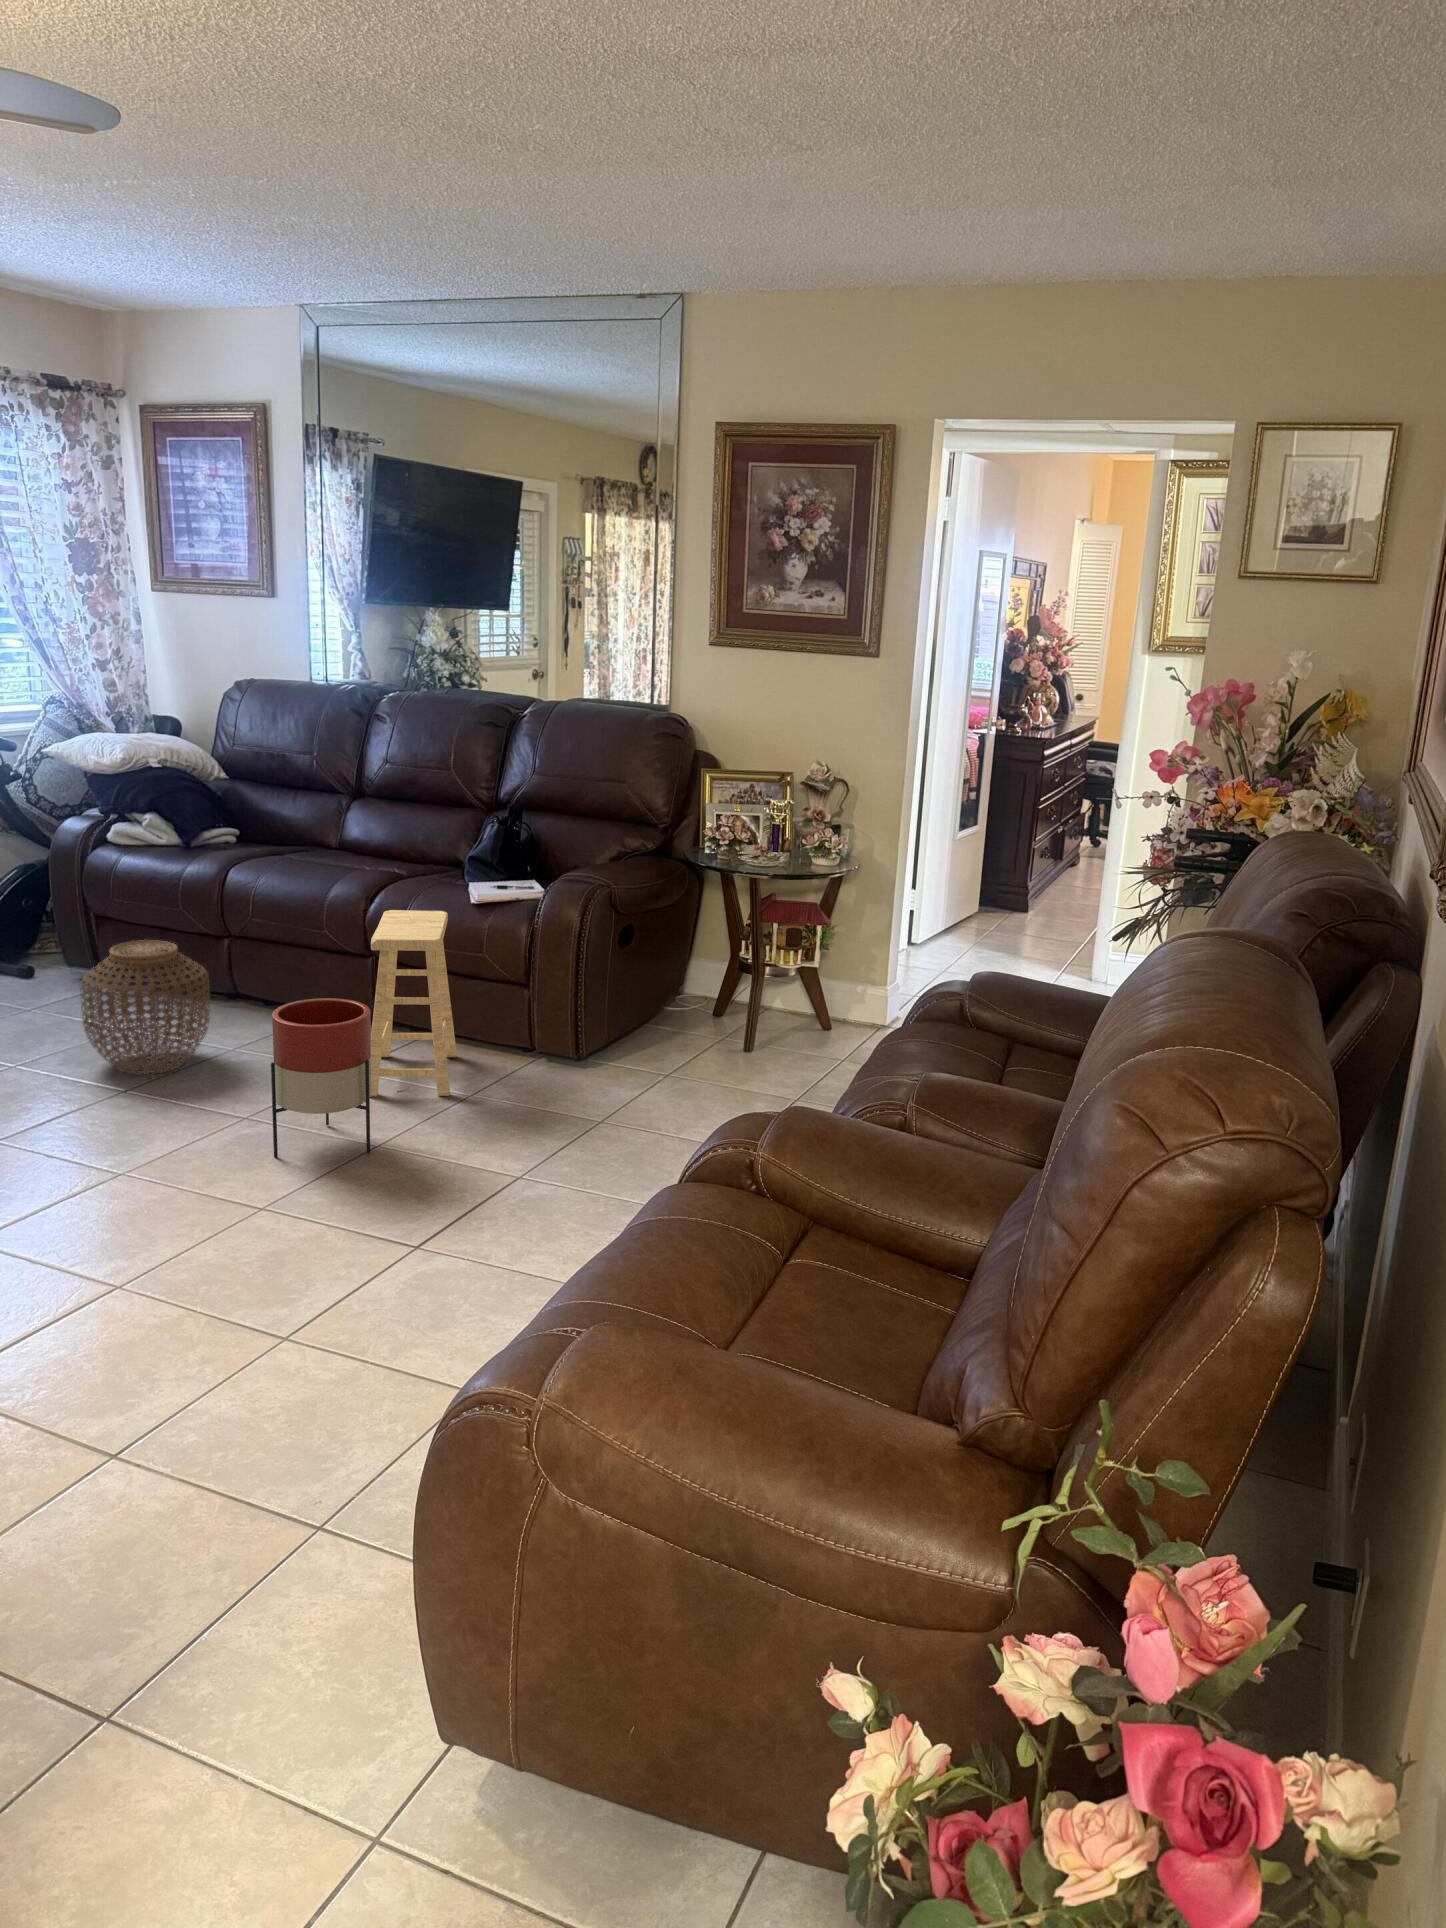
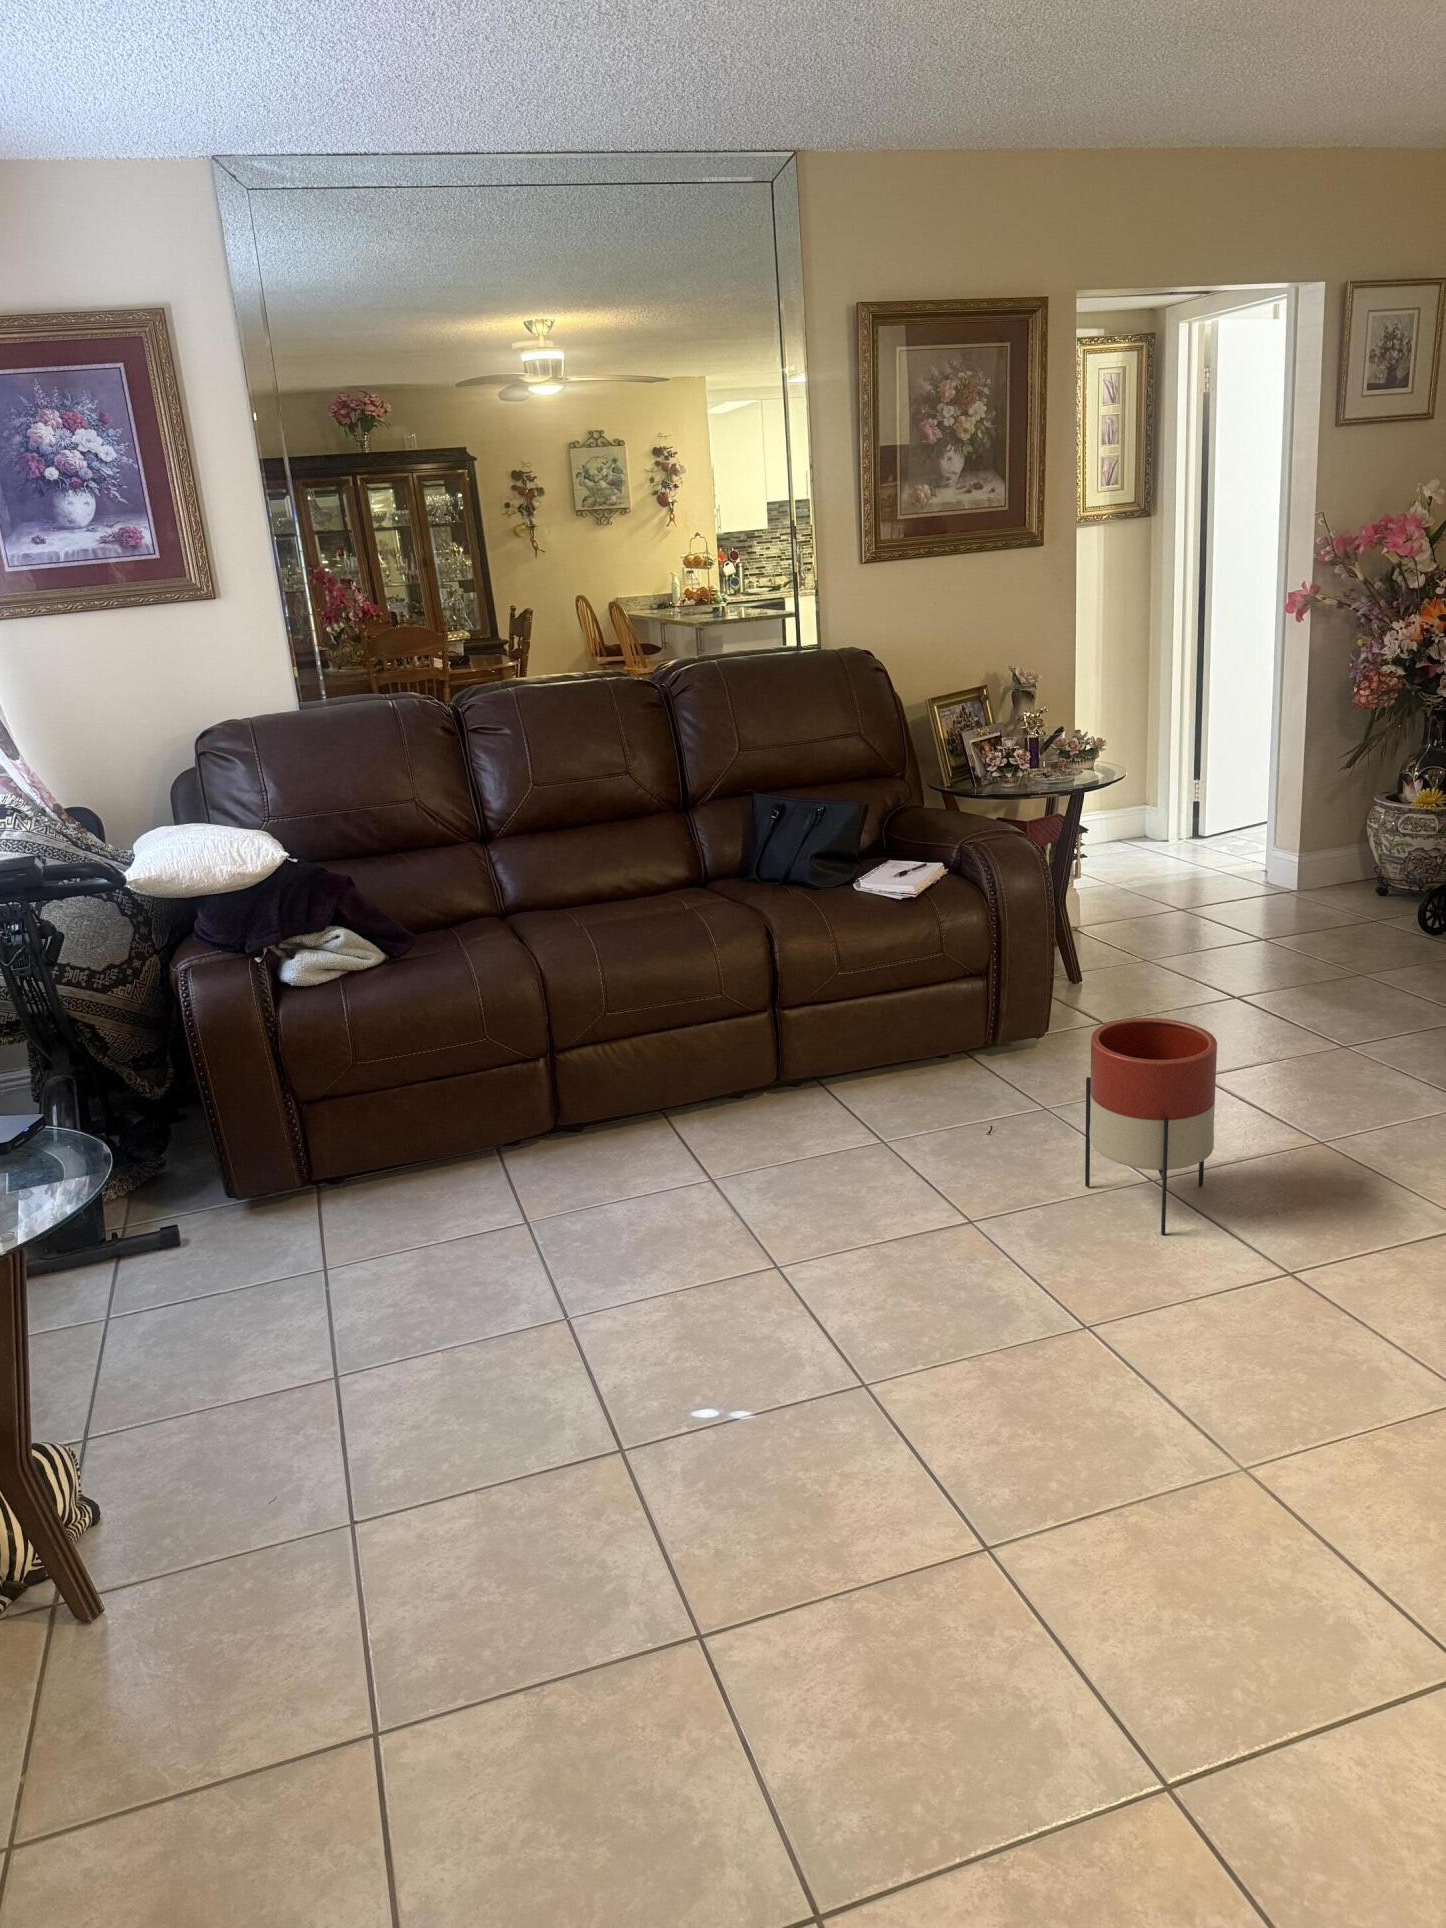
footstool: present [371,910,457,1097] -> none [878,912,1060,1149]
woven basket: present [80,940,210,1074] -> none [640,1060,813,1258]

